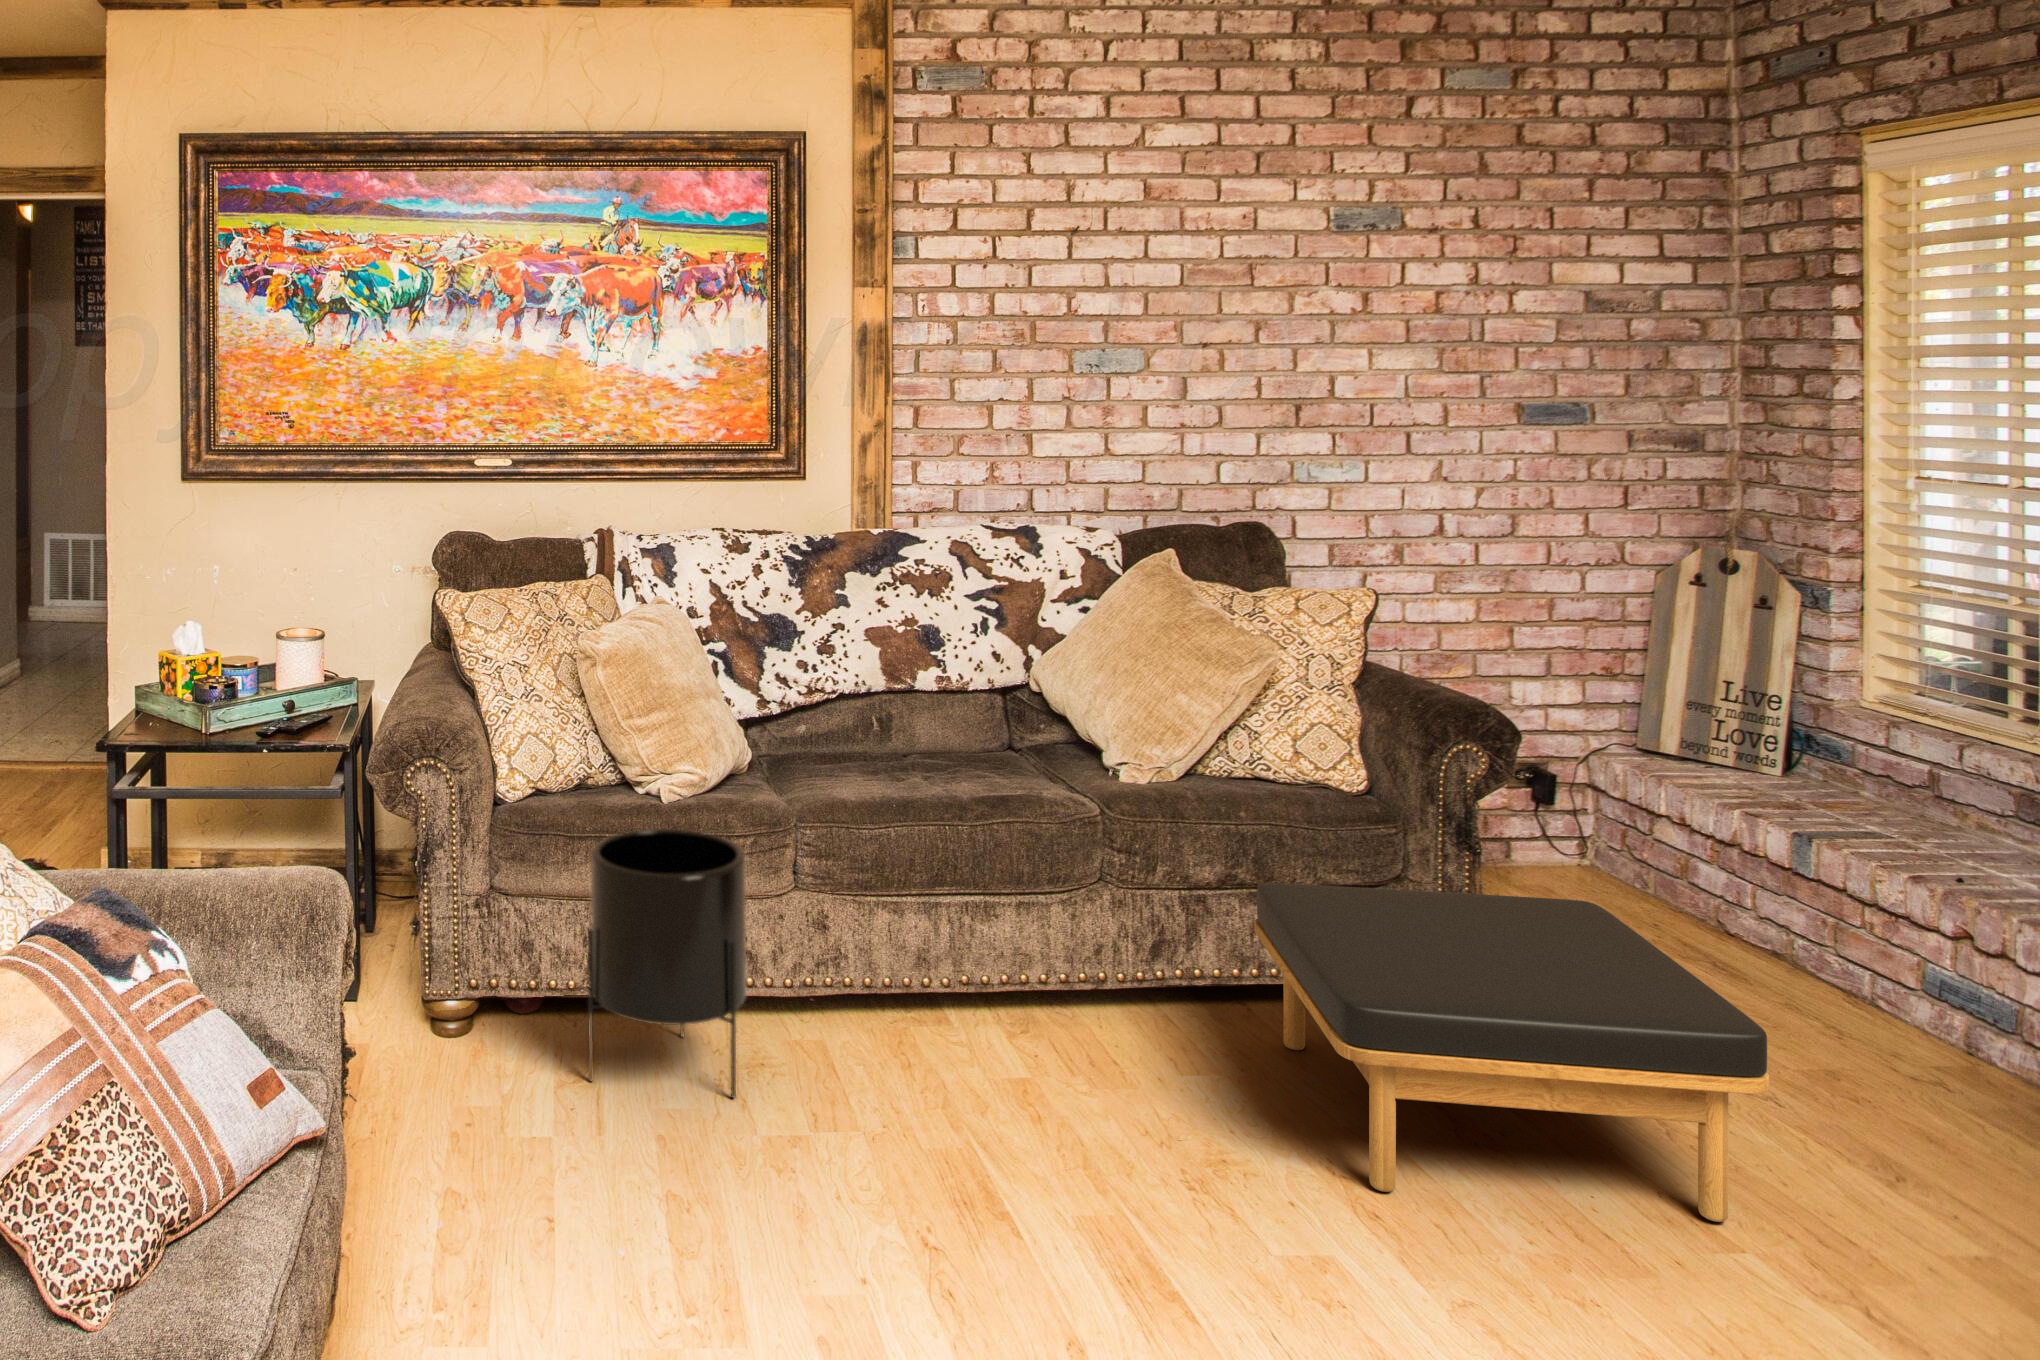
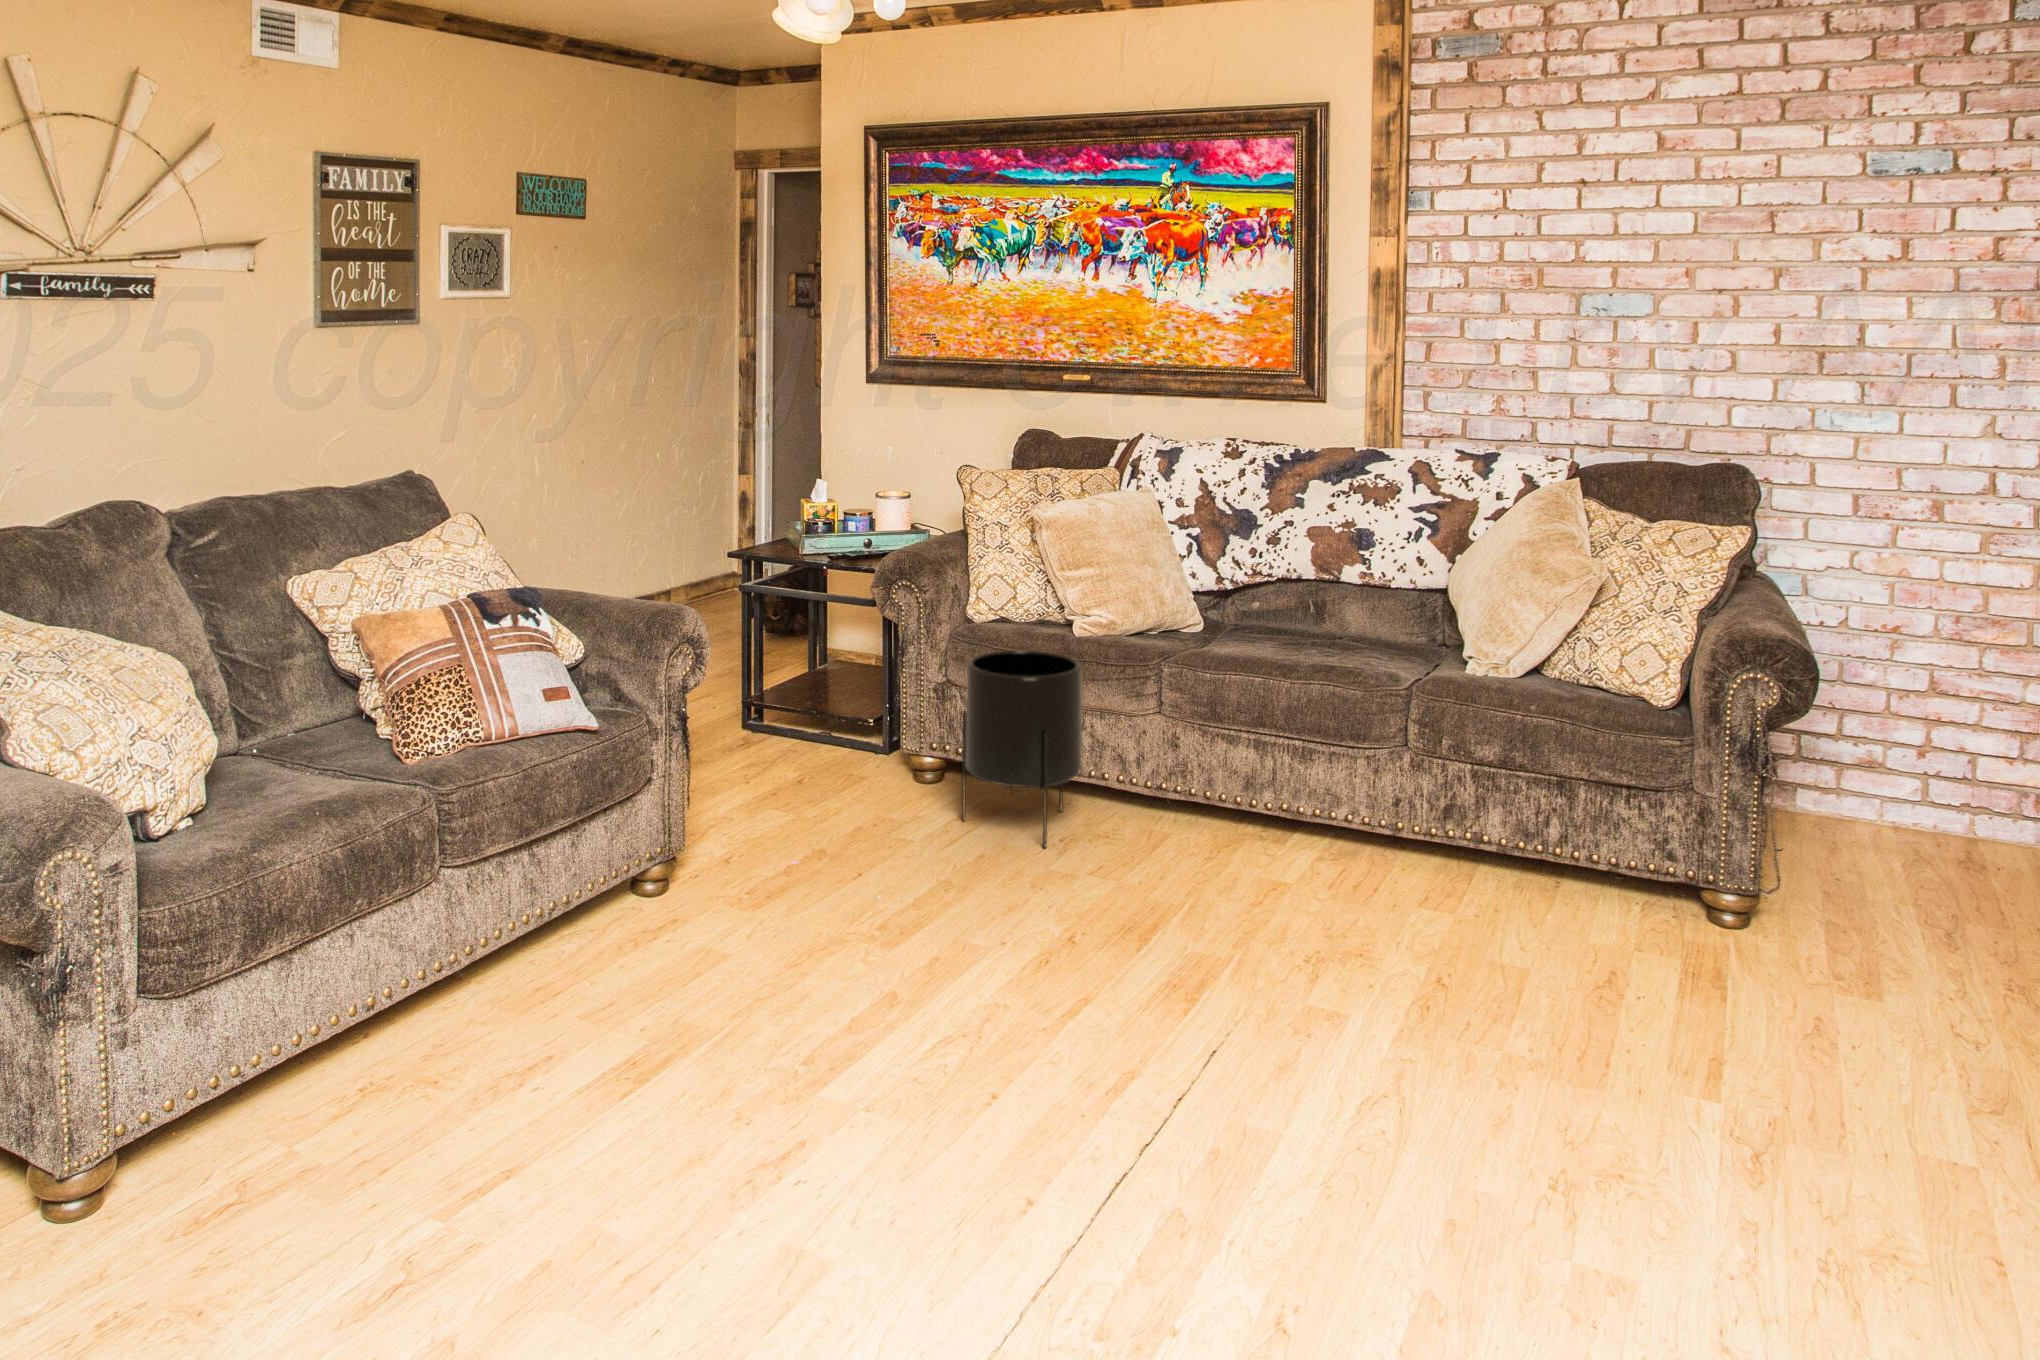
ottoman: present [1254,883,1769,1222] -> none [1427,766,1847,1085]

